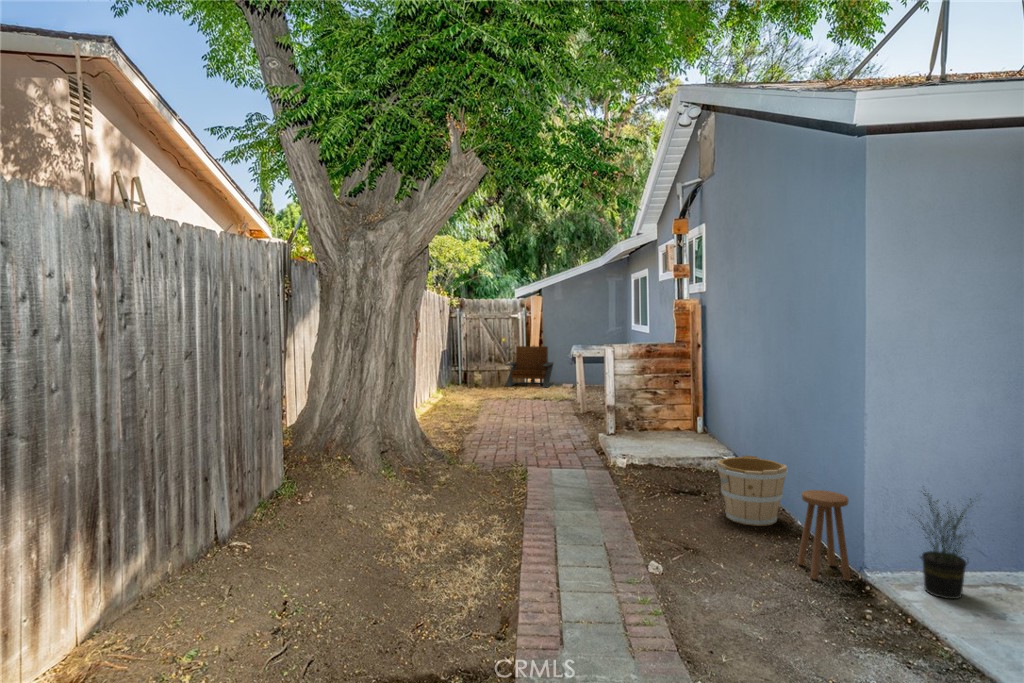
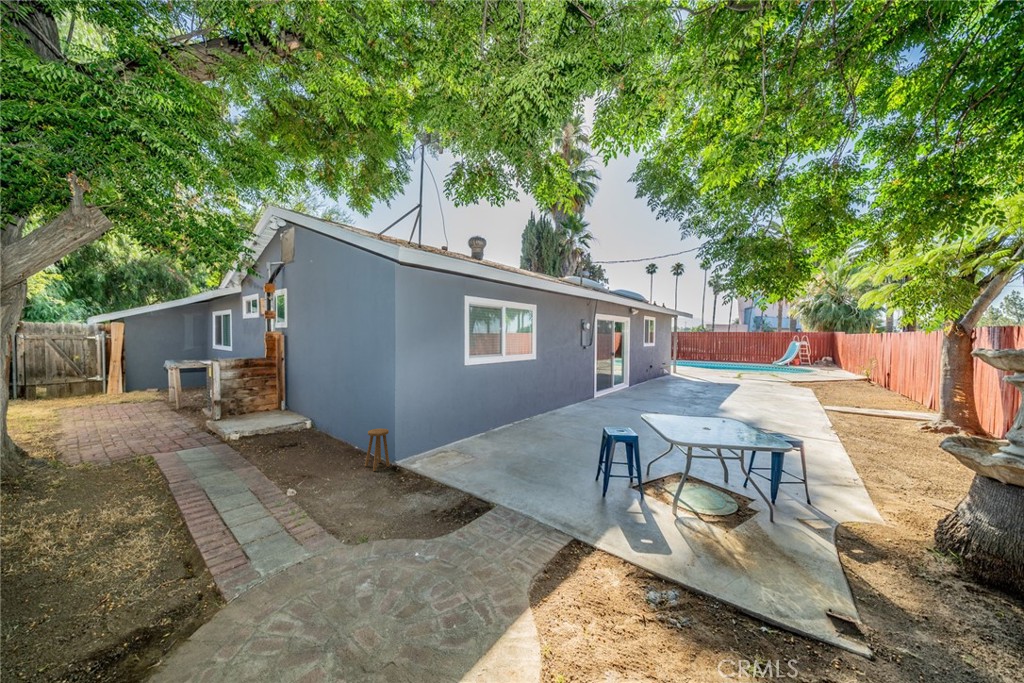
lounge chair: present [506,346,553,387] -> none [63,359,126,395]
wooden bucket: present [717,455,788,526] -> none [313,418,353,455]
potted plant: present [912,491,971,599] -> none [412,417,438,462]

